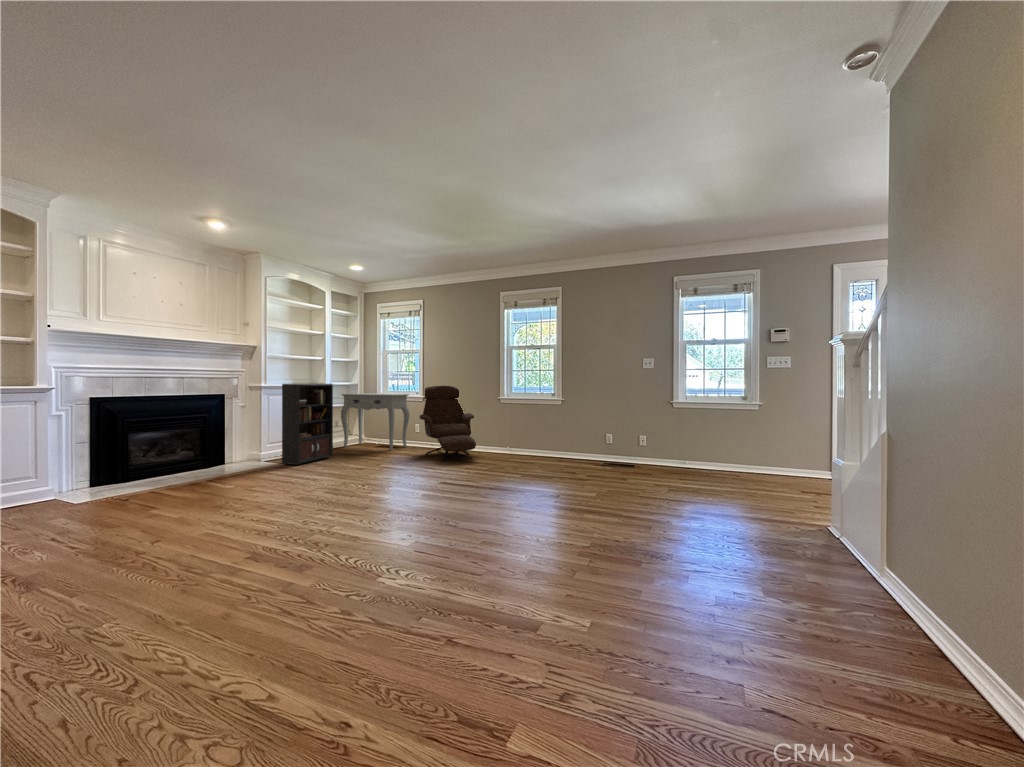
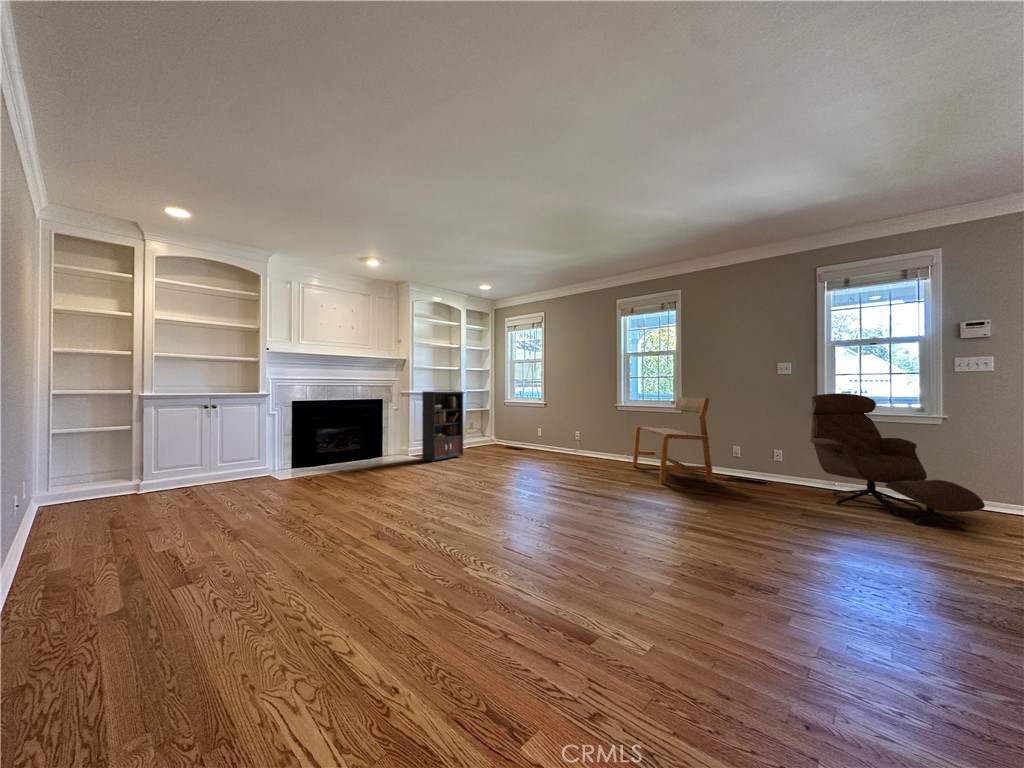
lounge chair: present [419,386,476,462] -> present [810,393,985,532]
bench: none [516,389,590,472] -> present [633,397,713,484]
console table: present [341,393,409,450] -> none [473,400,532,453]

